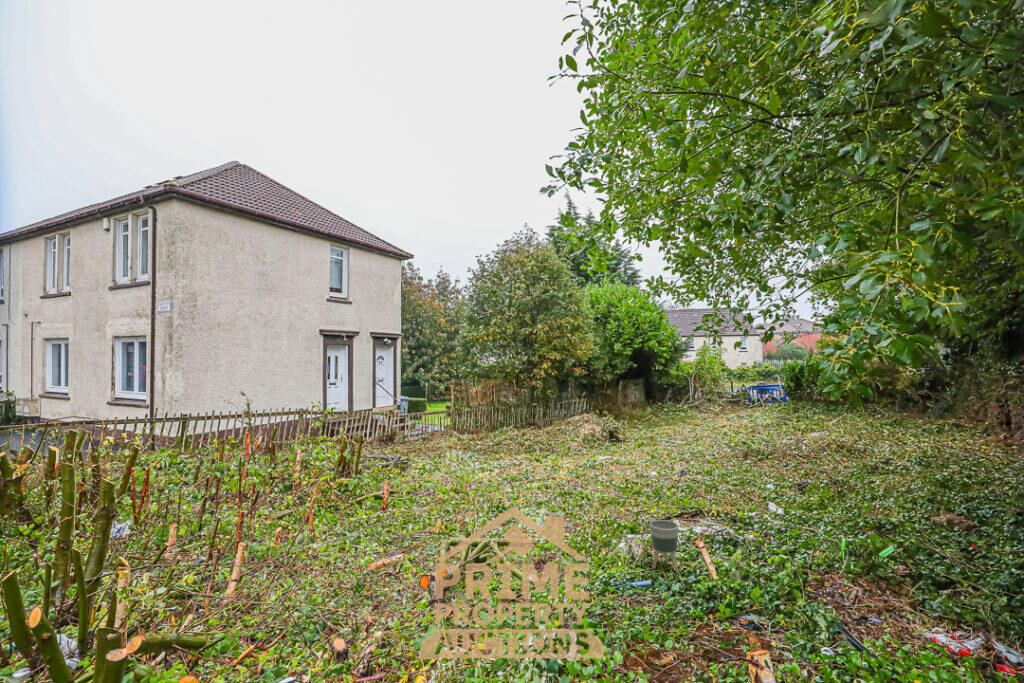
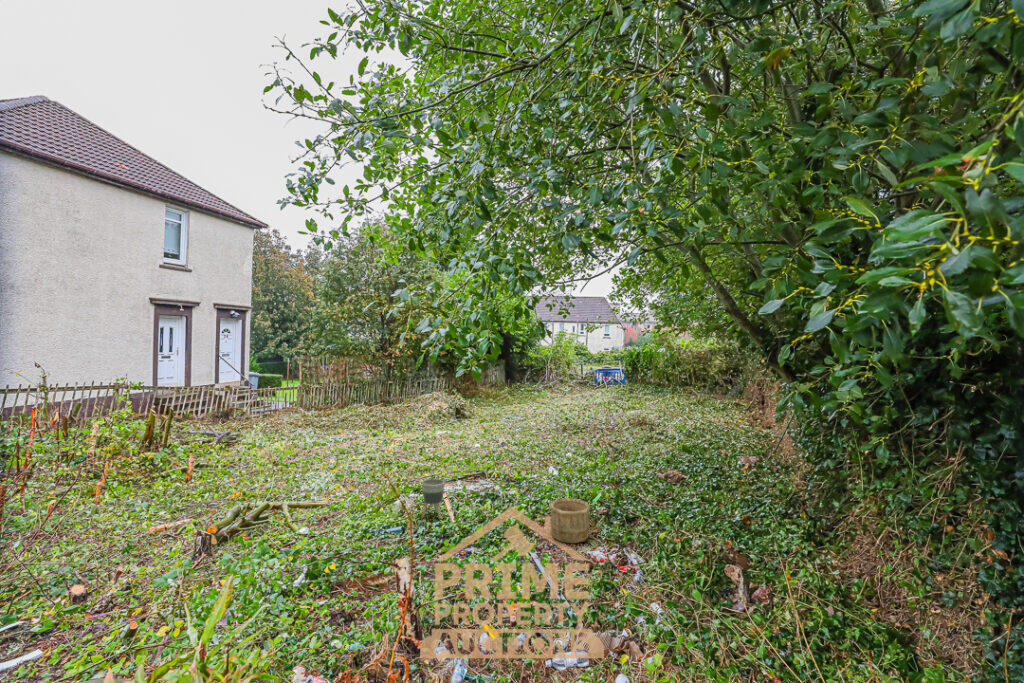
wooden bucket: none [845,557,915,626] -> present [550,498,590,543]

